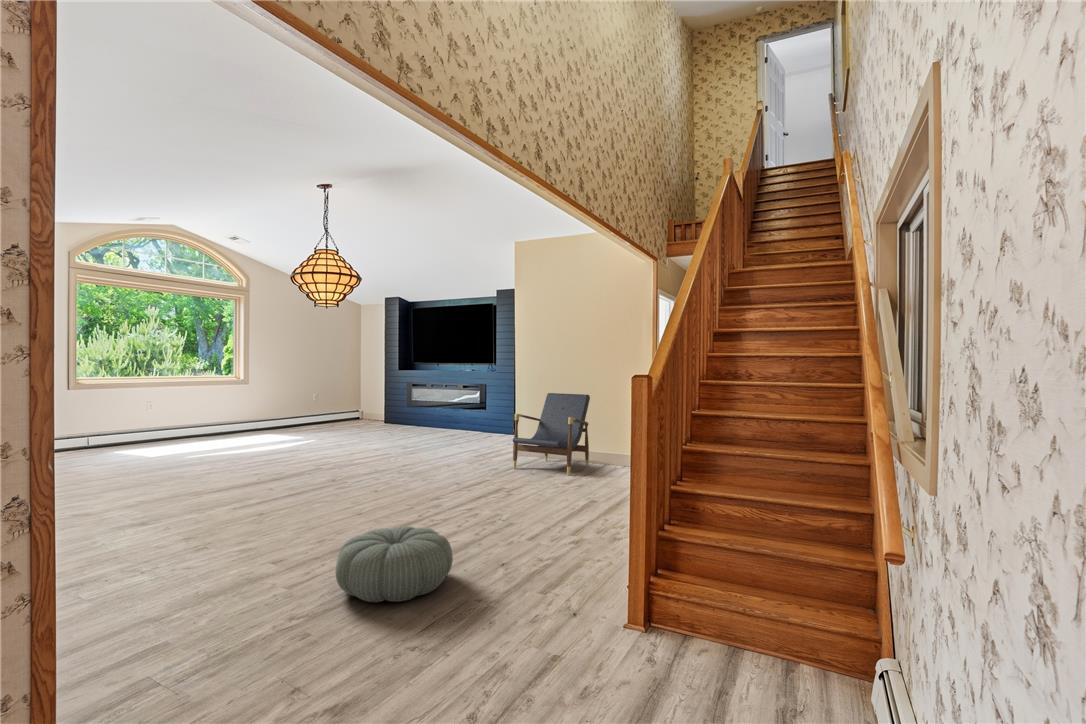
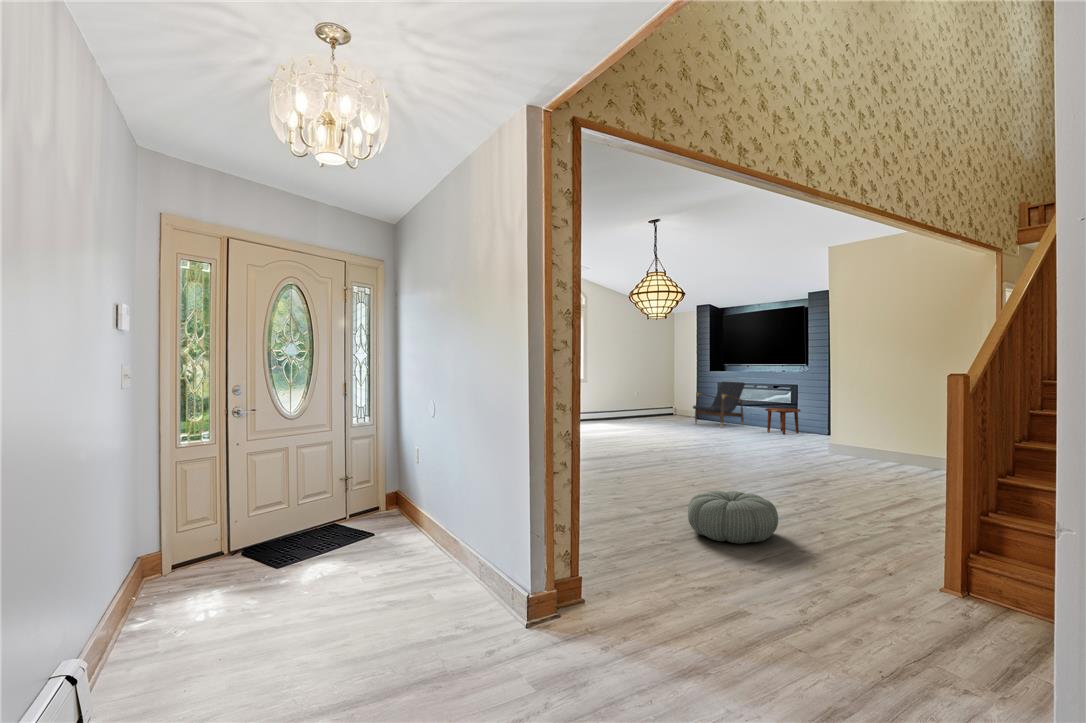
lounge chair: present [513,393,590,476] -> present [693,382,745,428]
side table: none [453,408,487,436] -> present [765,408,801,434]

